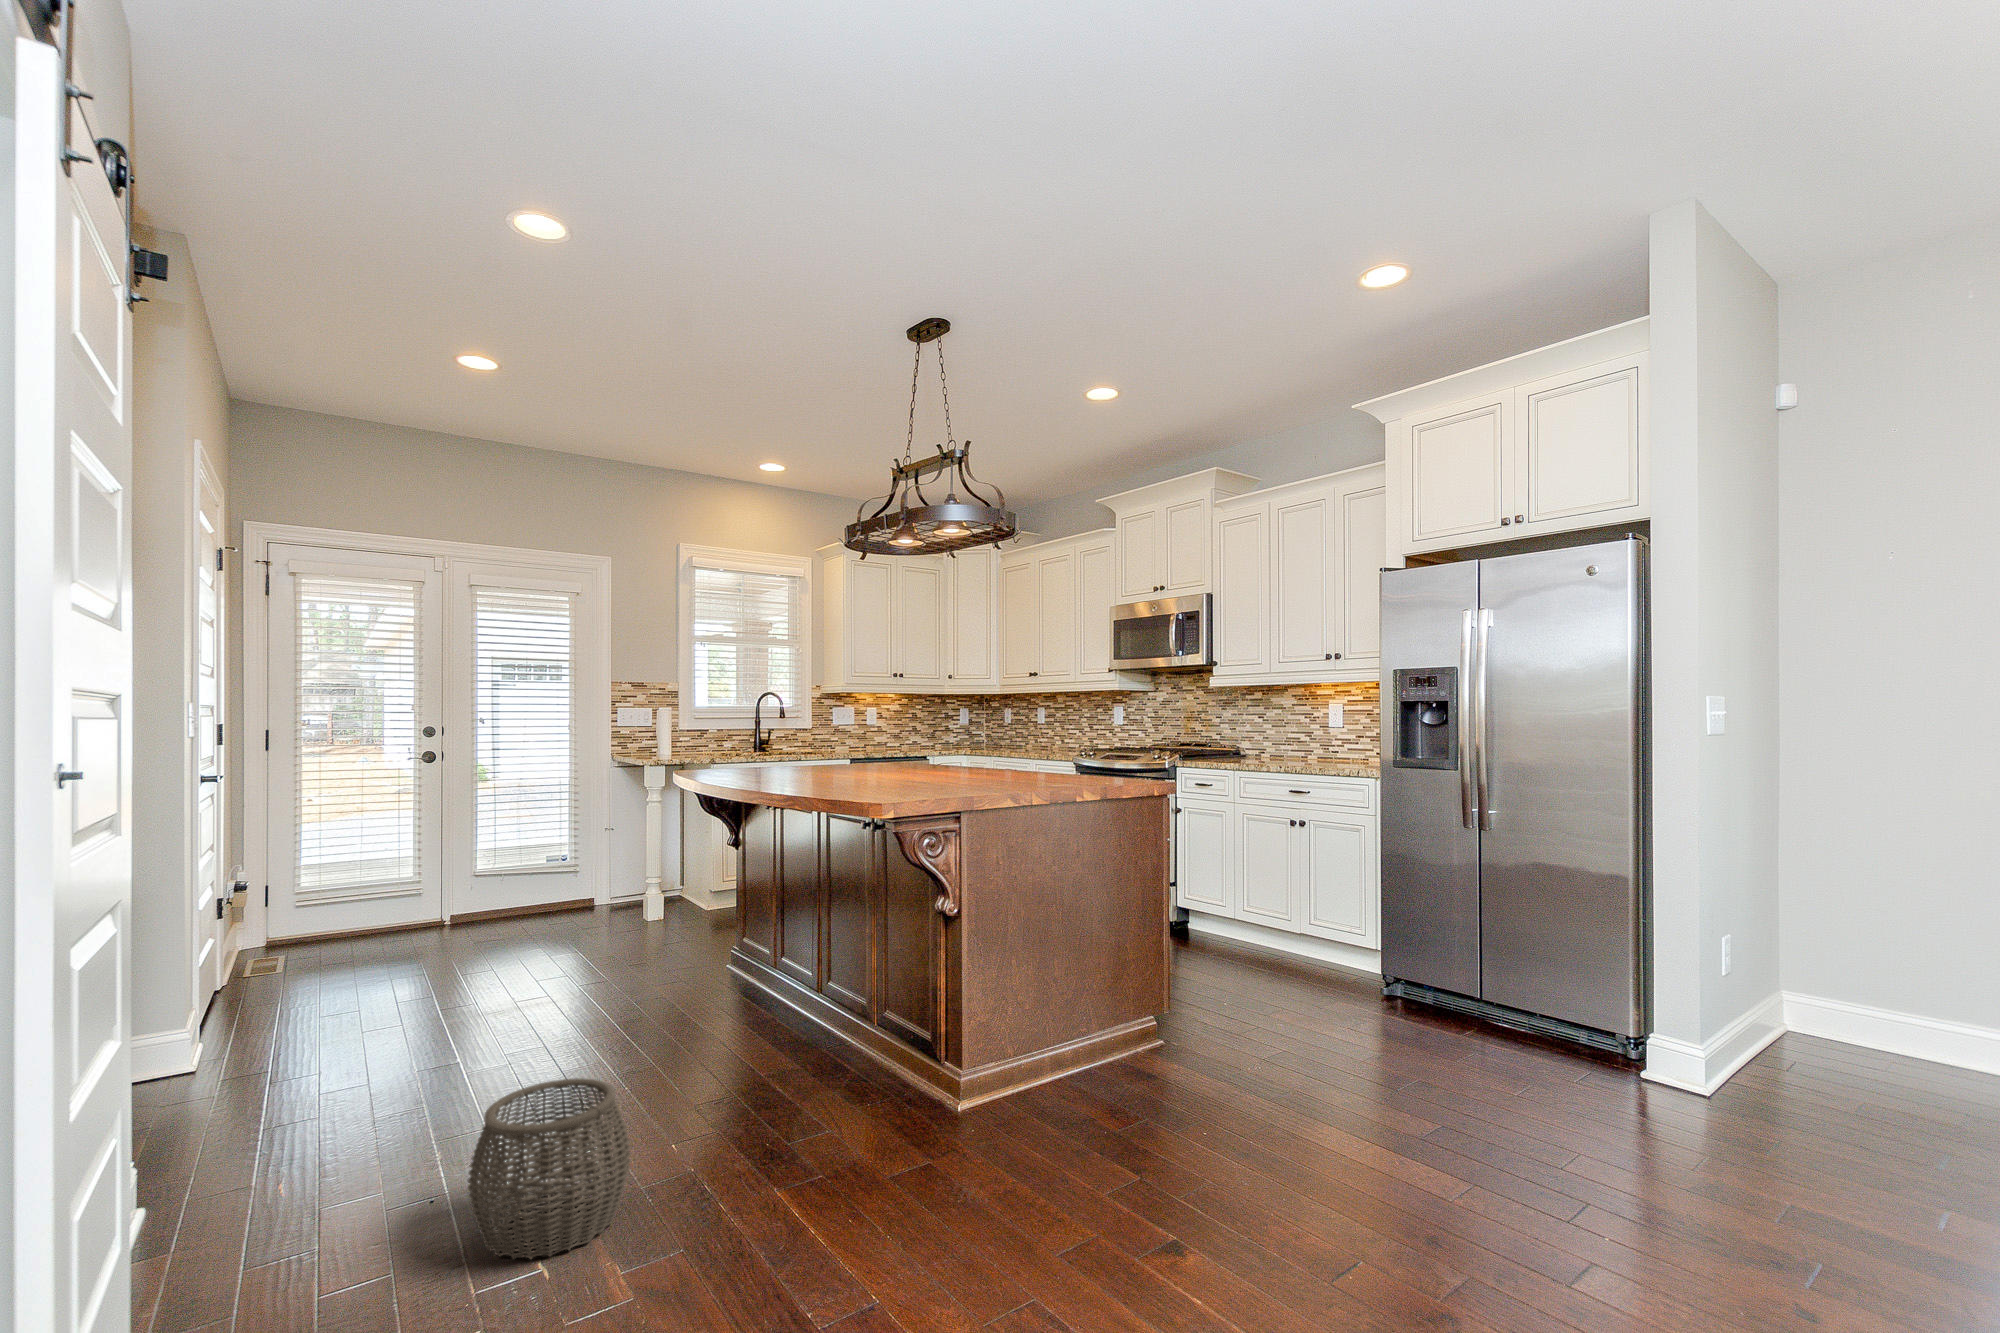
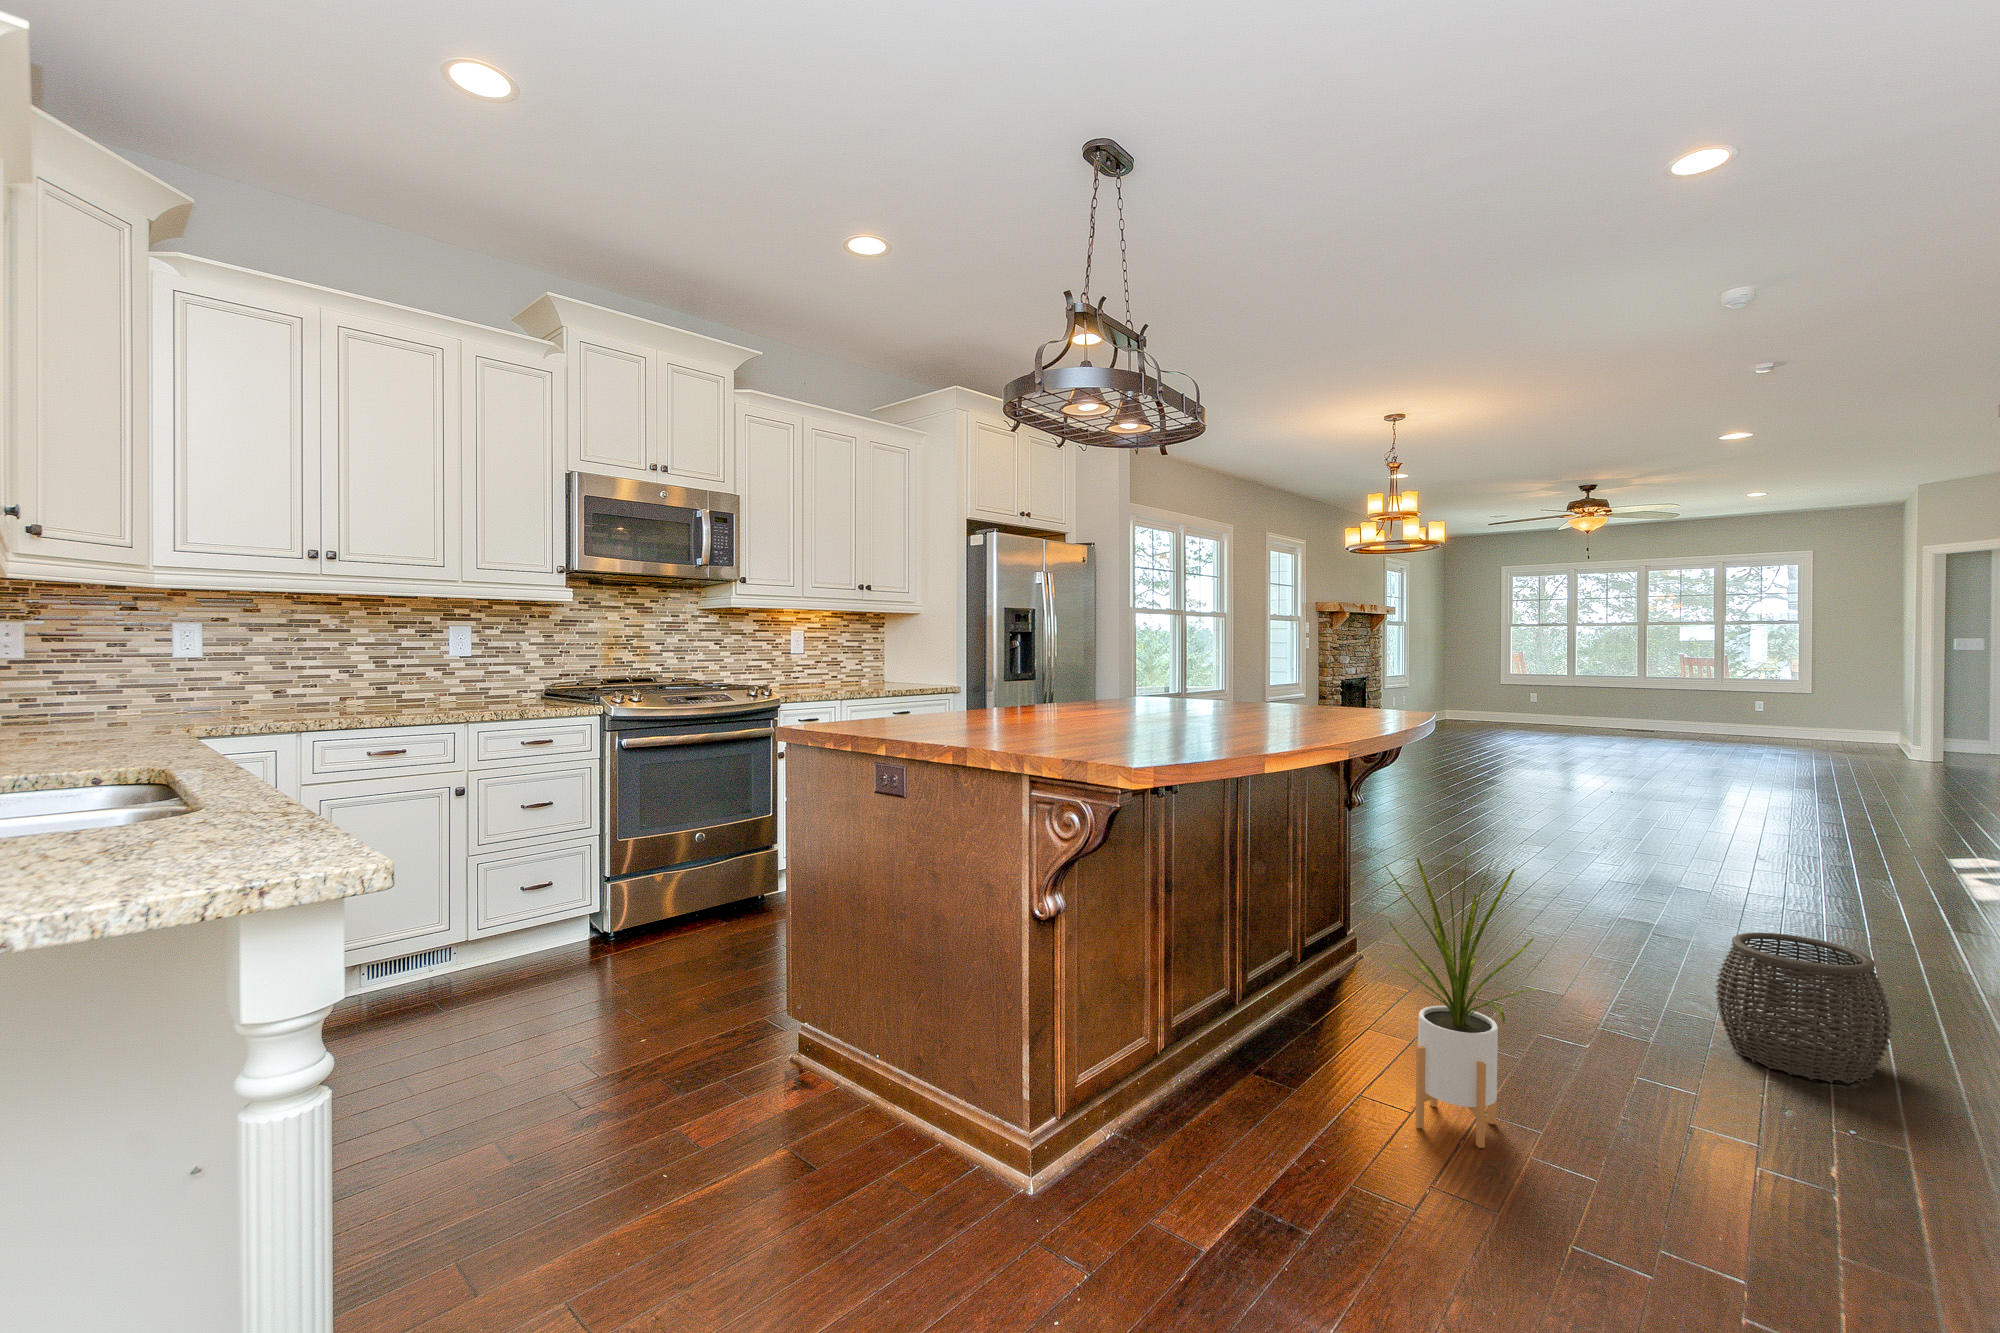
house plant: none [609,870,712,1067] -> present [1384,846,1538,1148]

